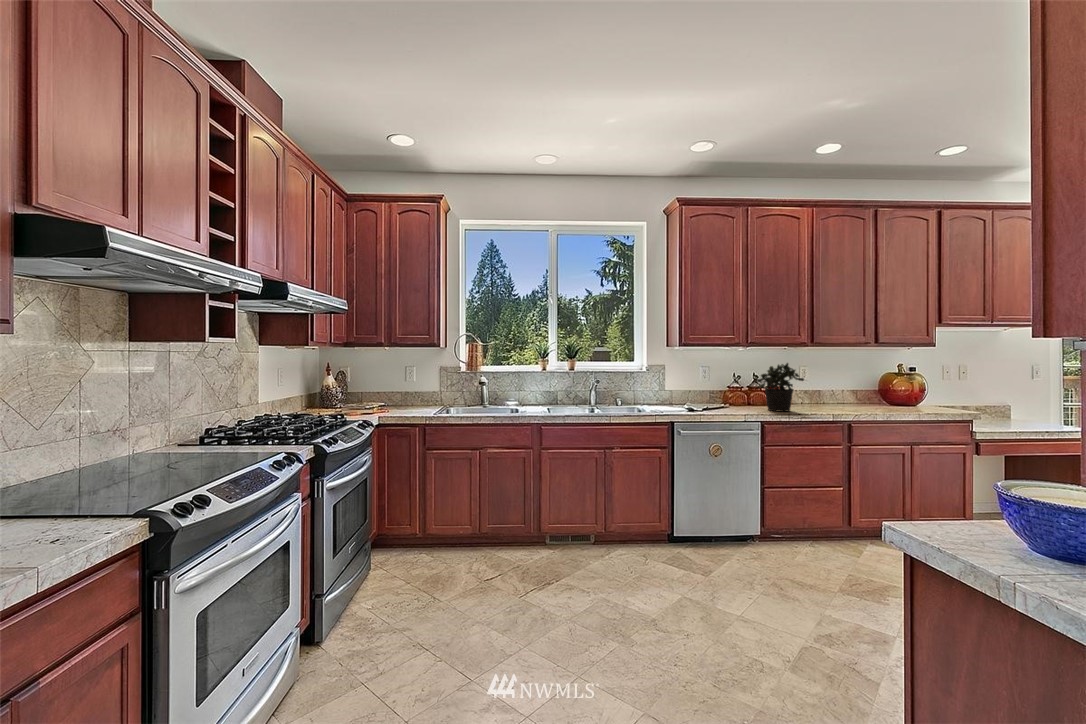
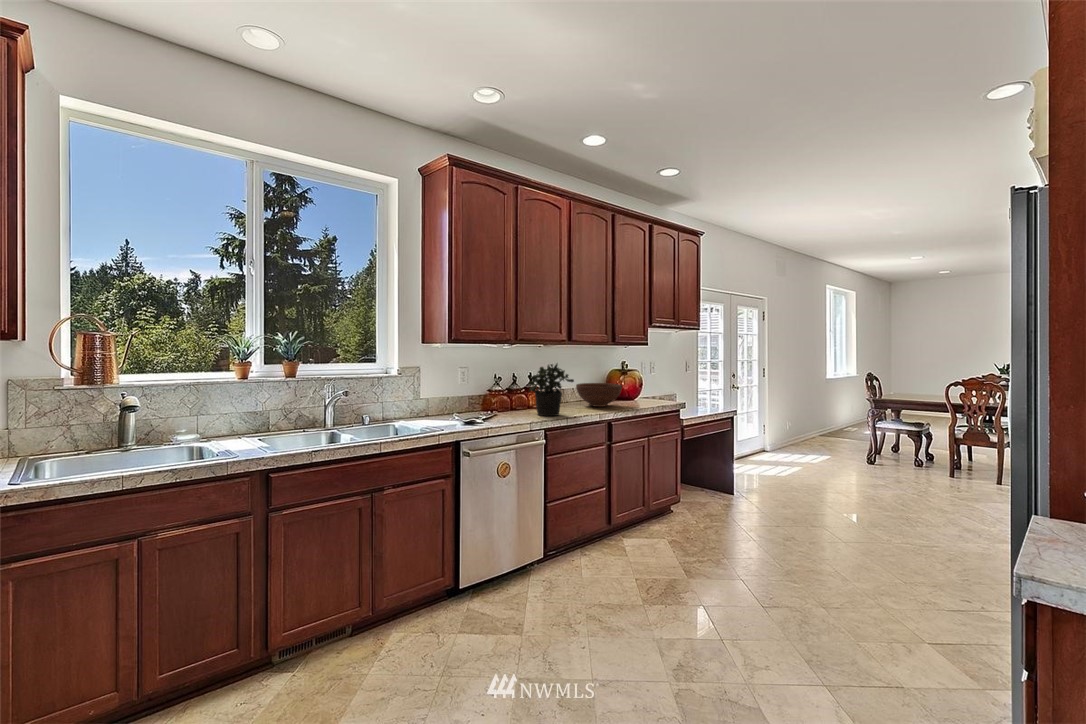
fruit bowl: none [825,385,881,409] -> present [576,383,622,407]

